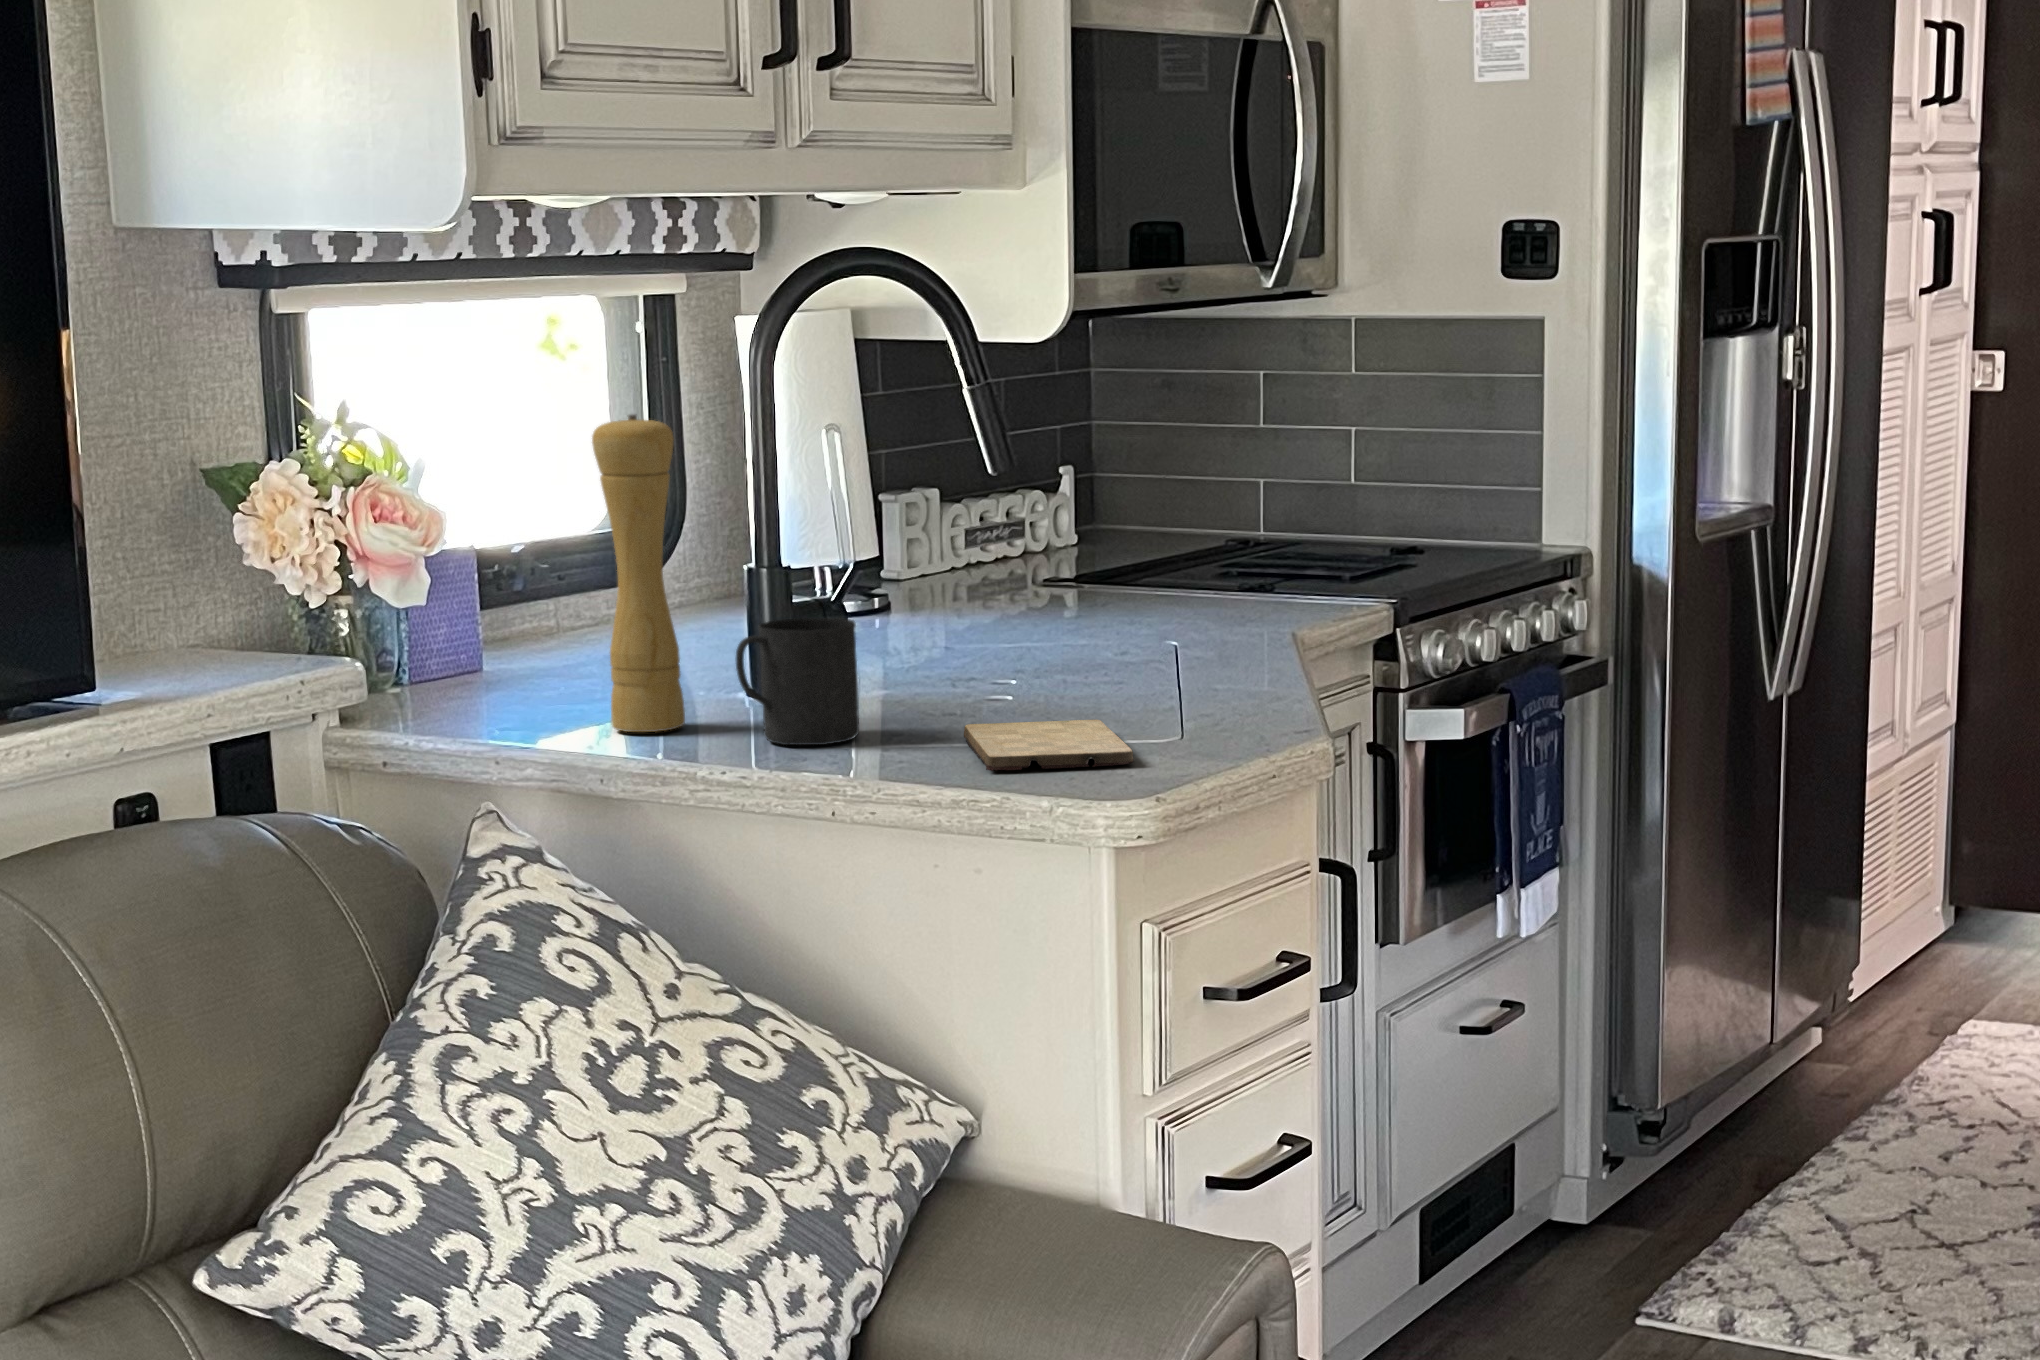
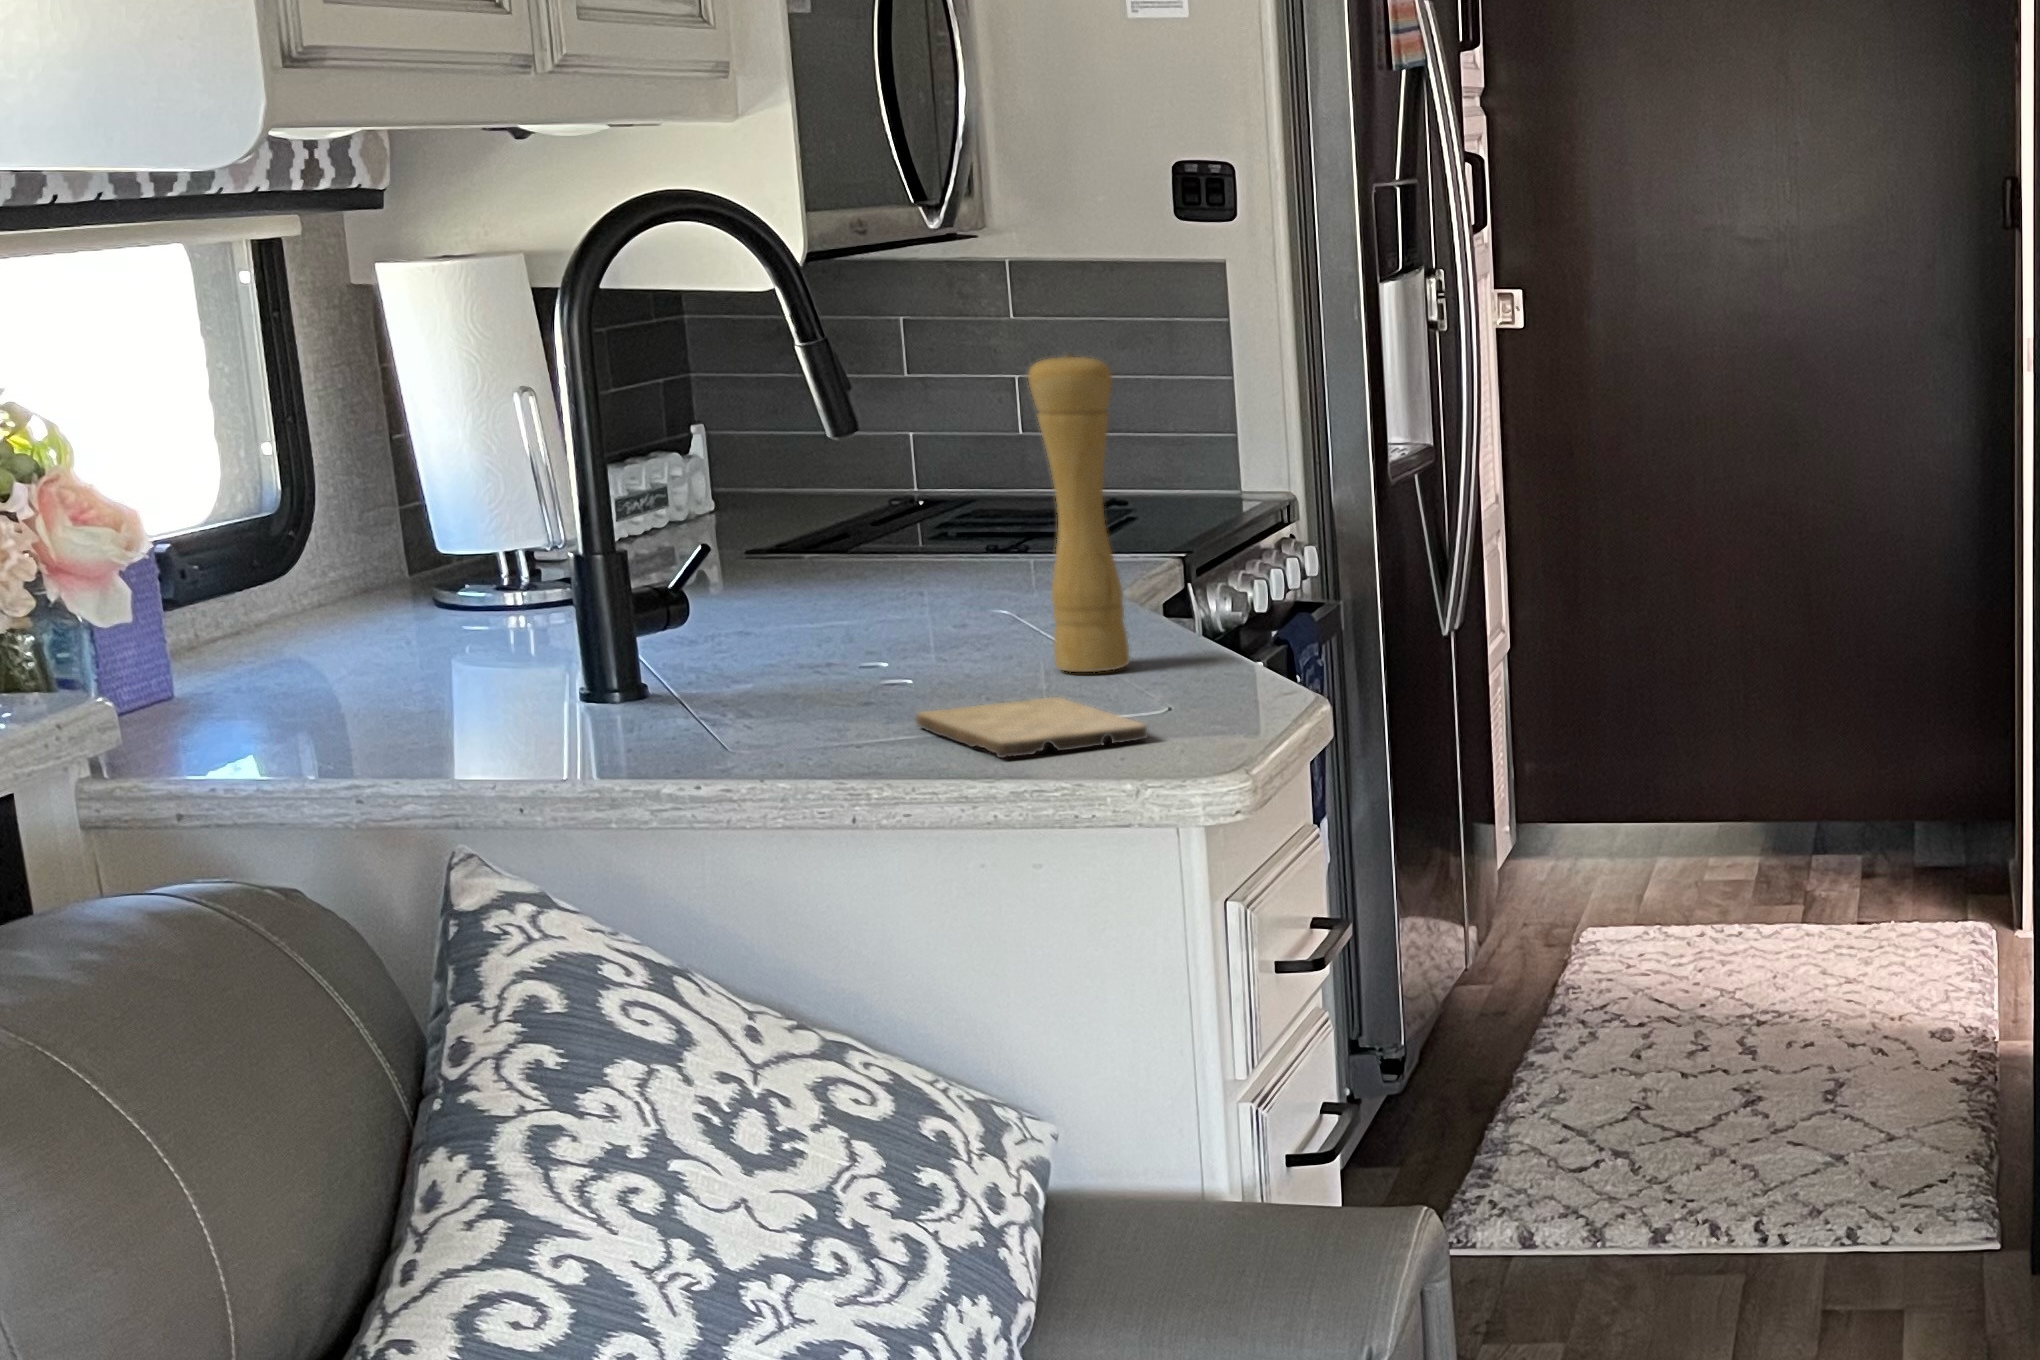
pepper mill: present [592,414,685,732] -> present [1028,352,1130,672]
mug: present [736,618,859,745] -> none [650,605,794,751]

